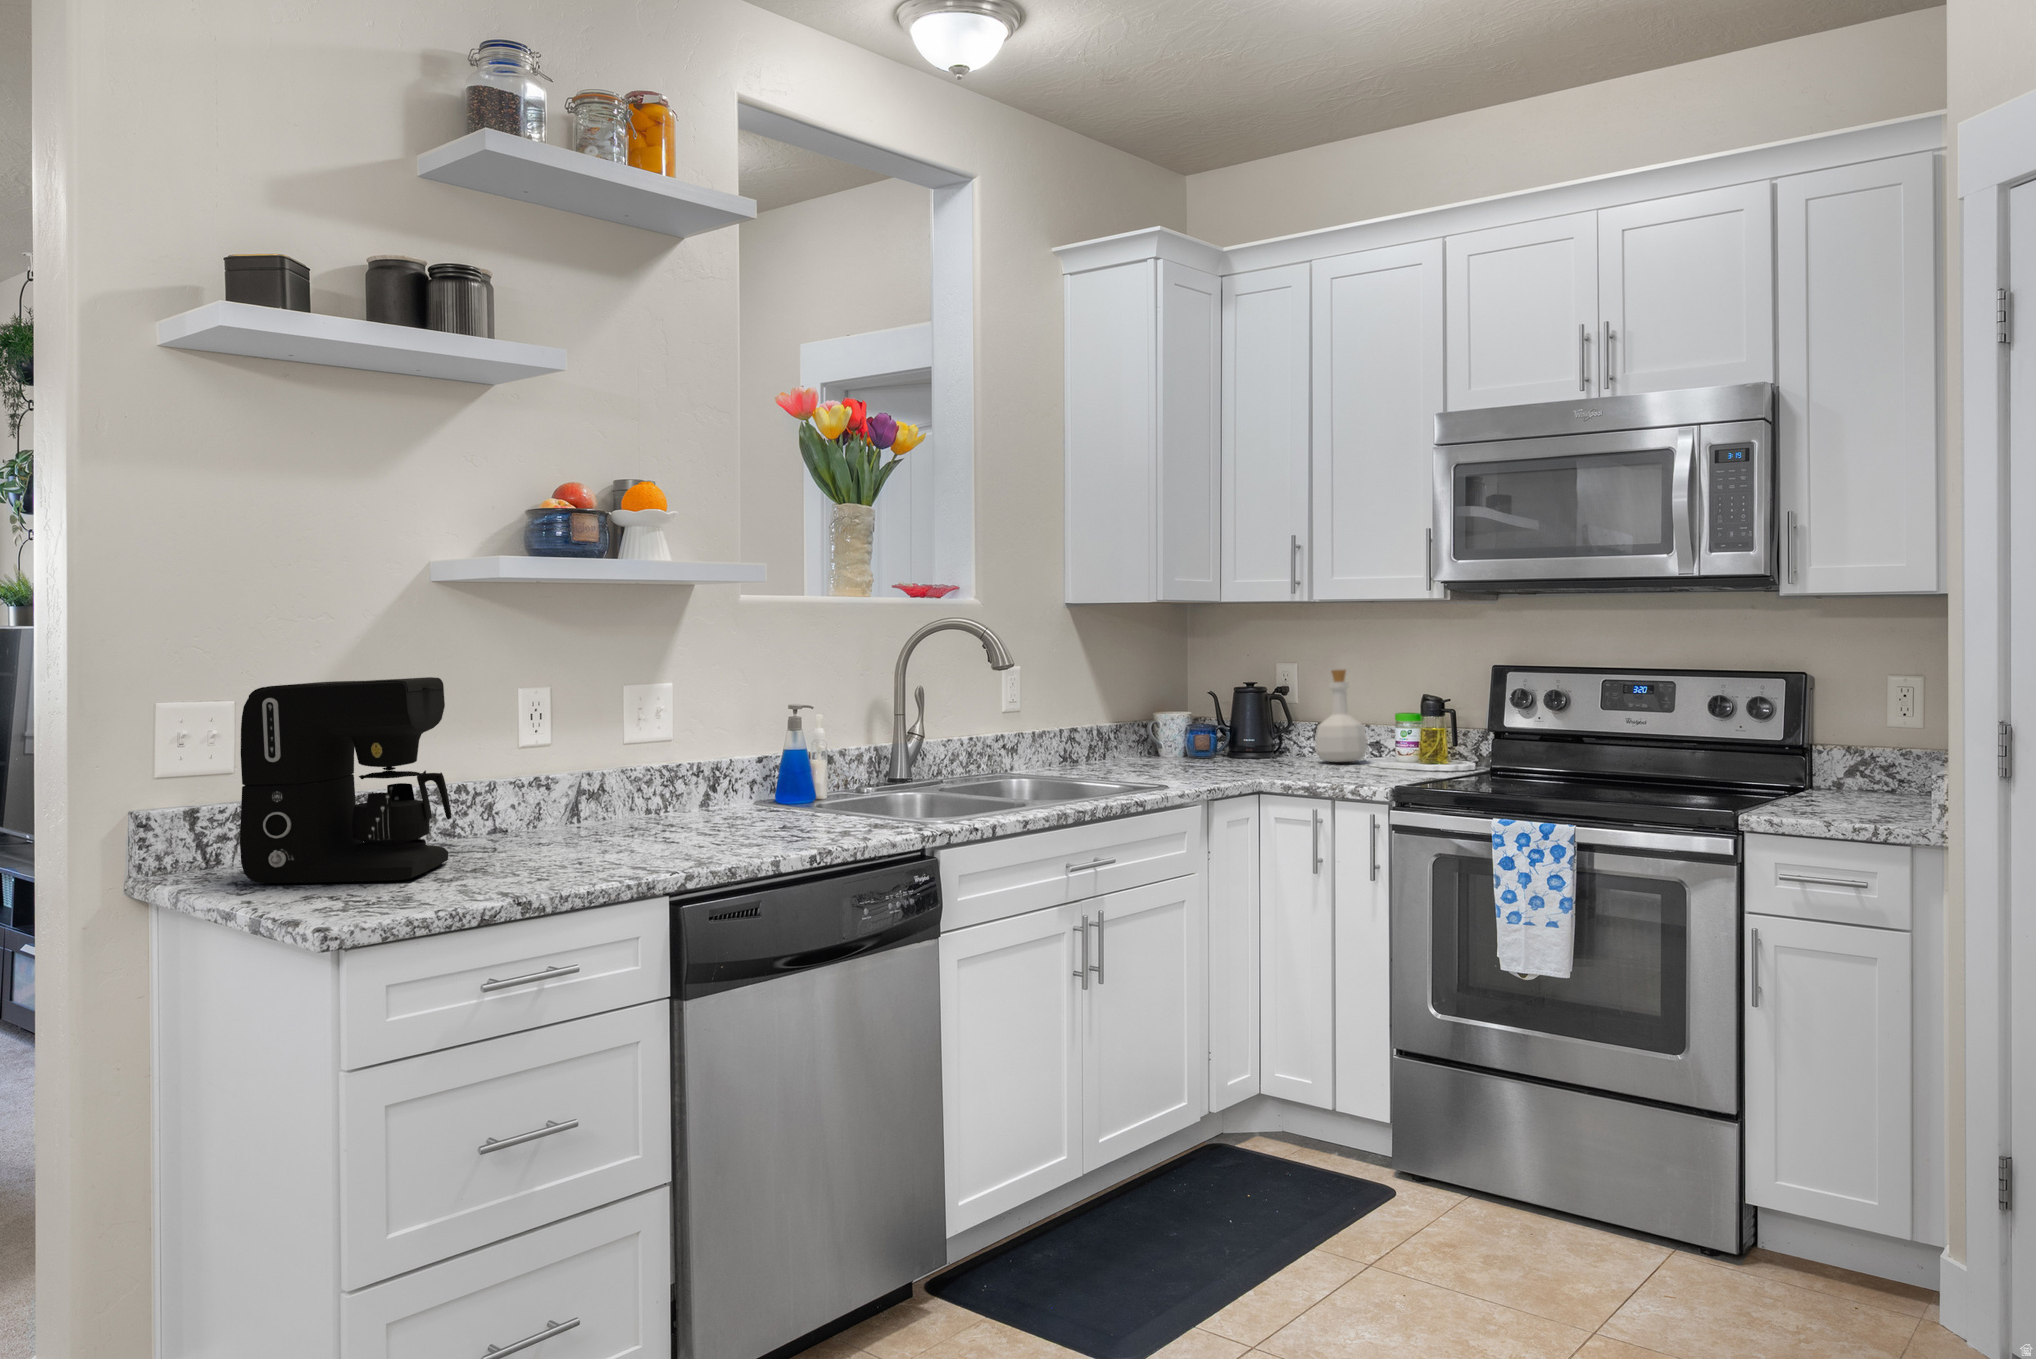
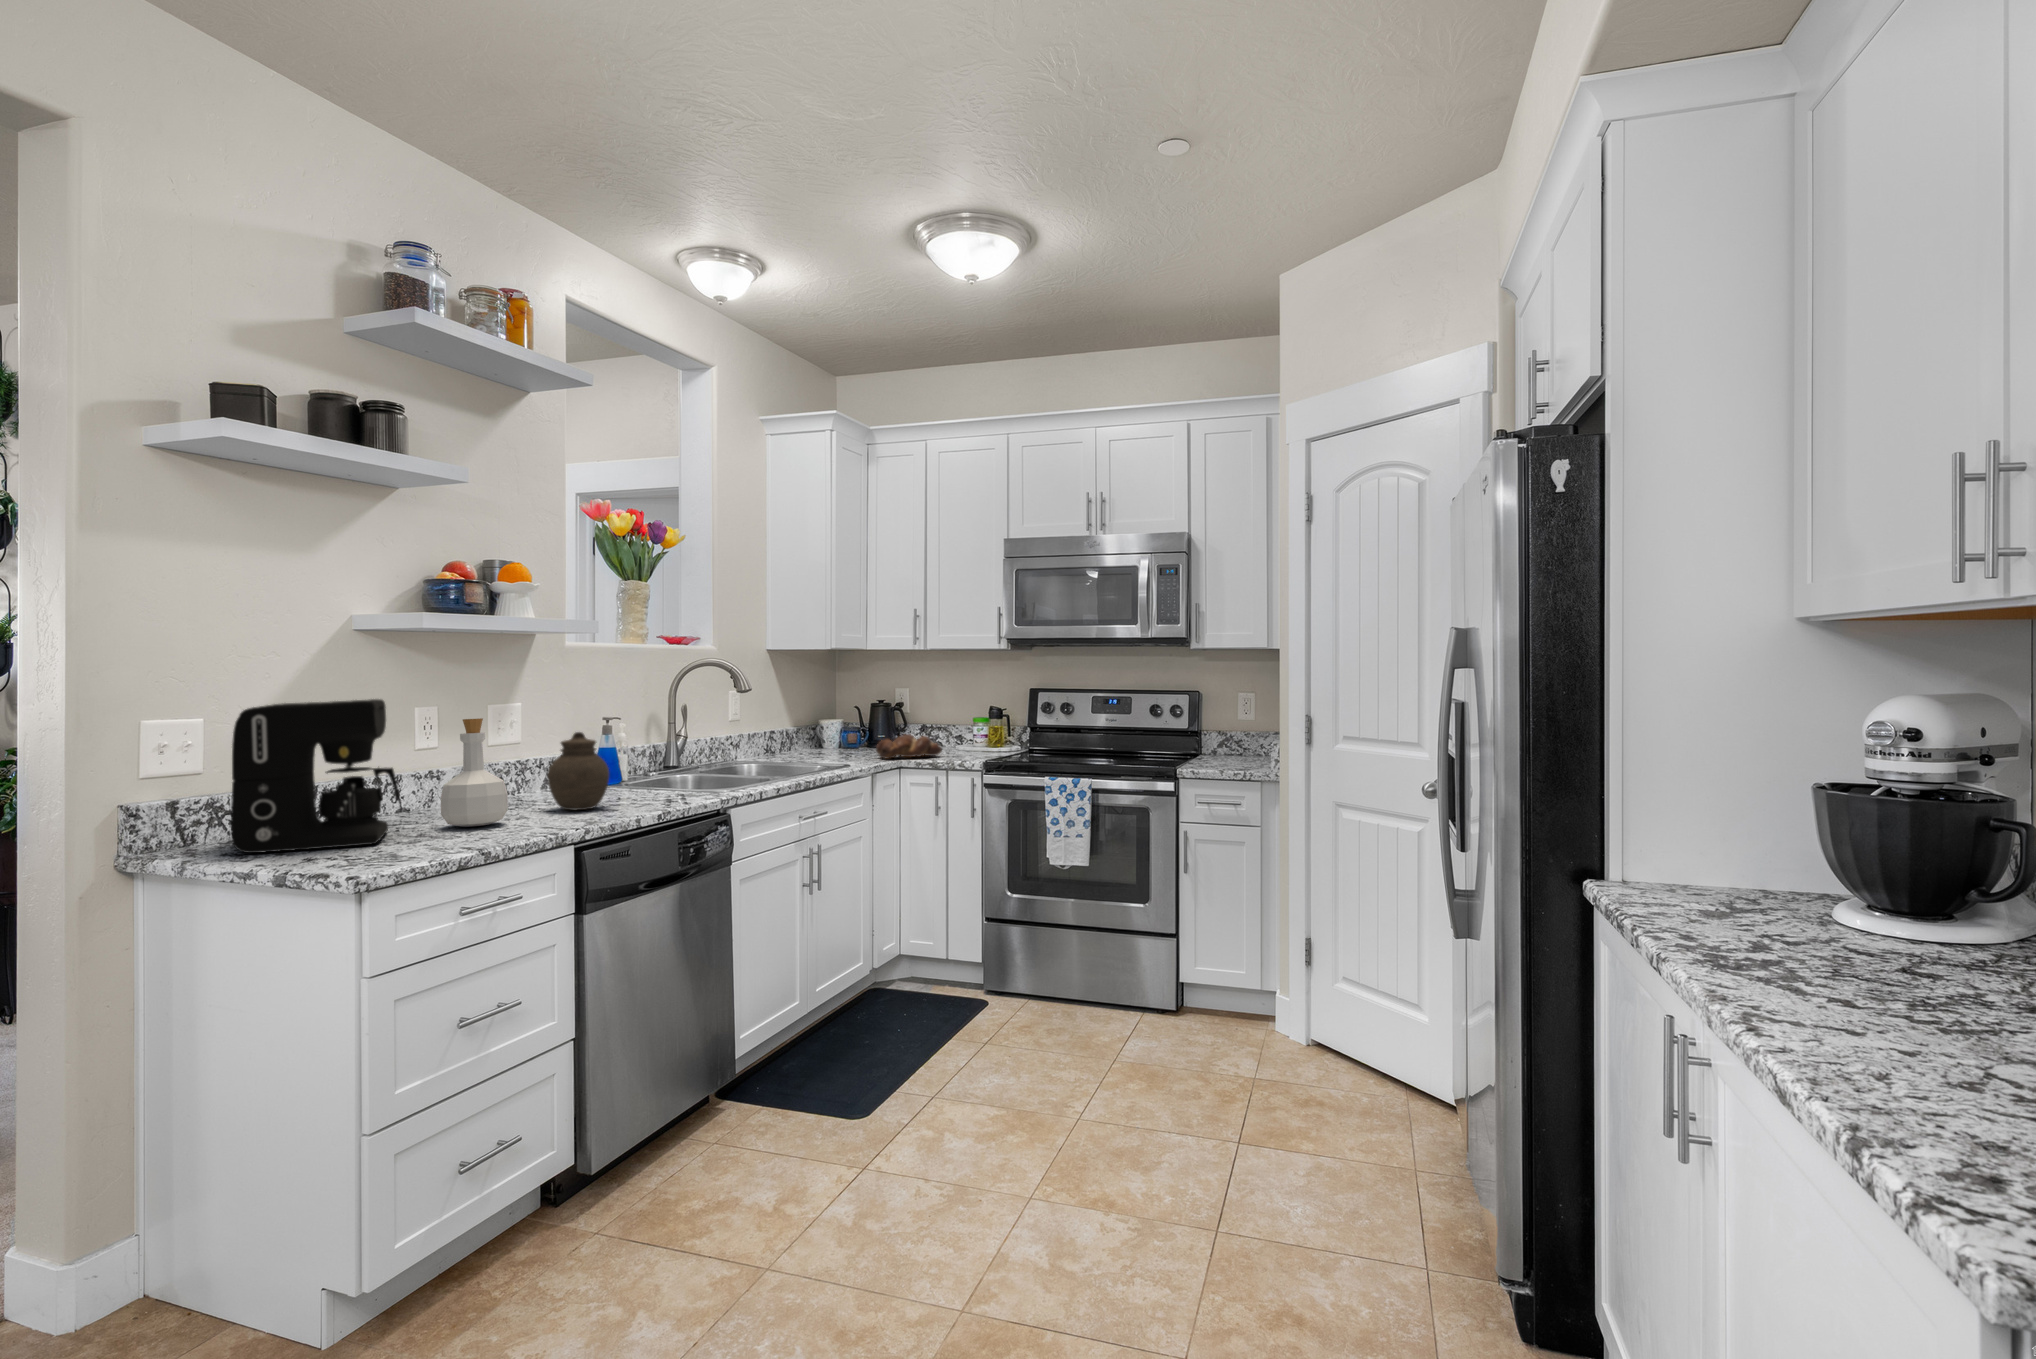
bottle: present [1315,669,1367,762] -> present [441,718,508,827]
jar: none [673,727,757,842] -> present [547,732,609,810]
bread loaf: none [1220,739,1328,779] -> present [876,734,942,759]

